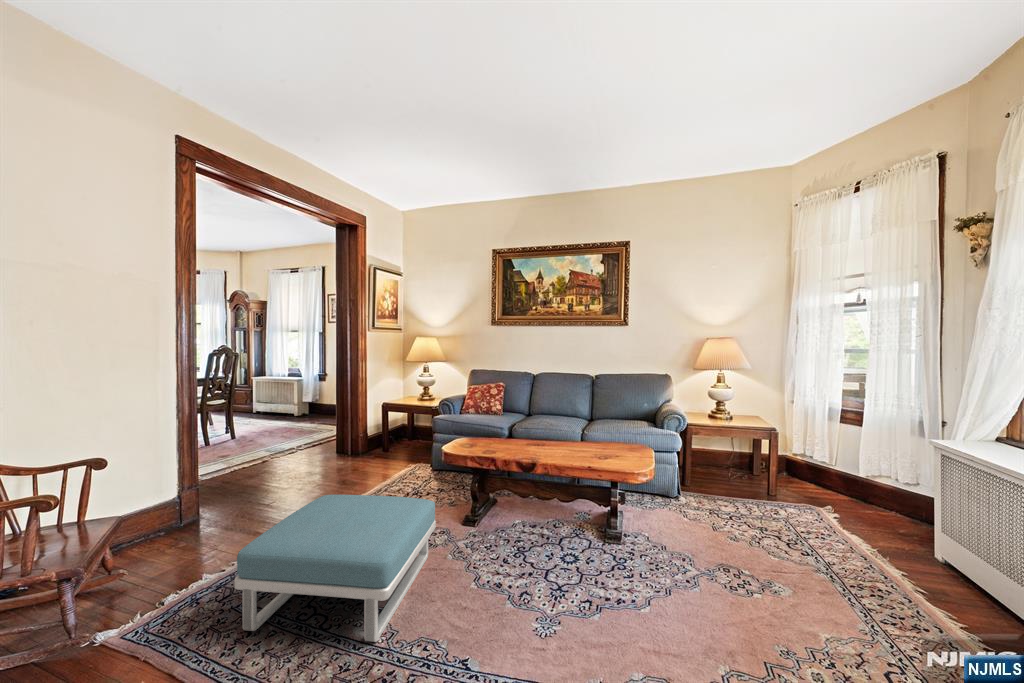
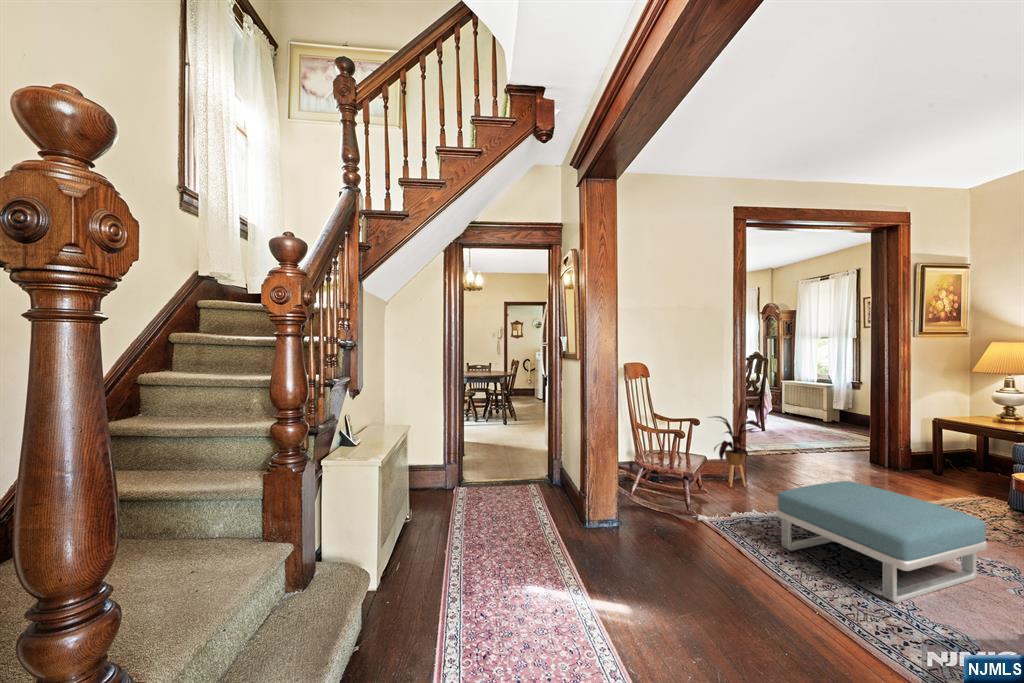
house plant: none [127,417,219,548] -> present [714,403,761,487]

